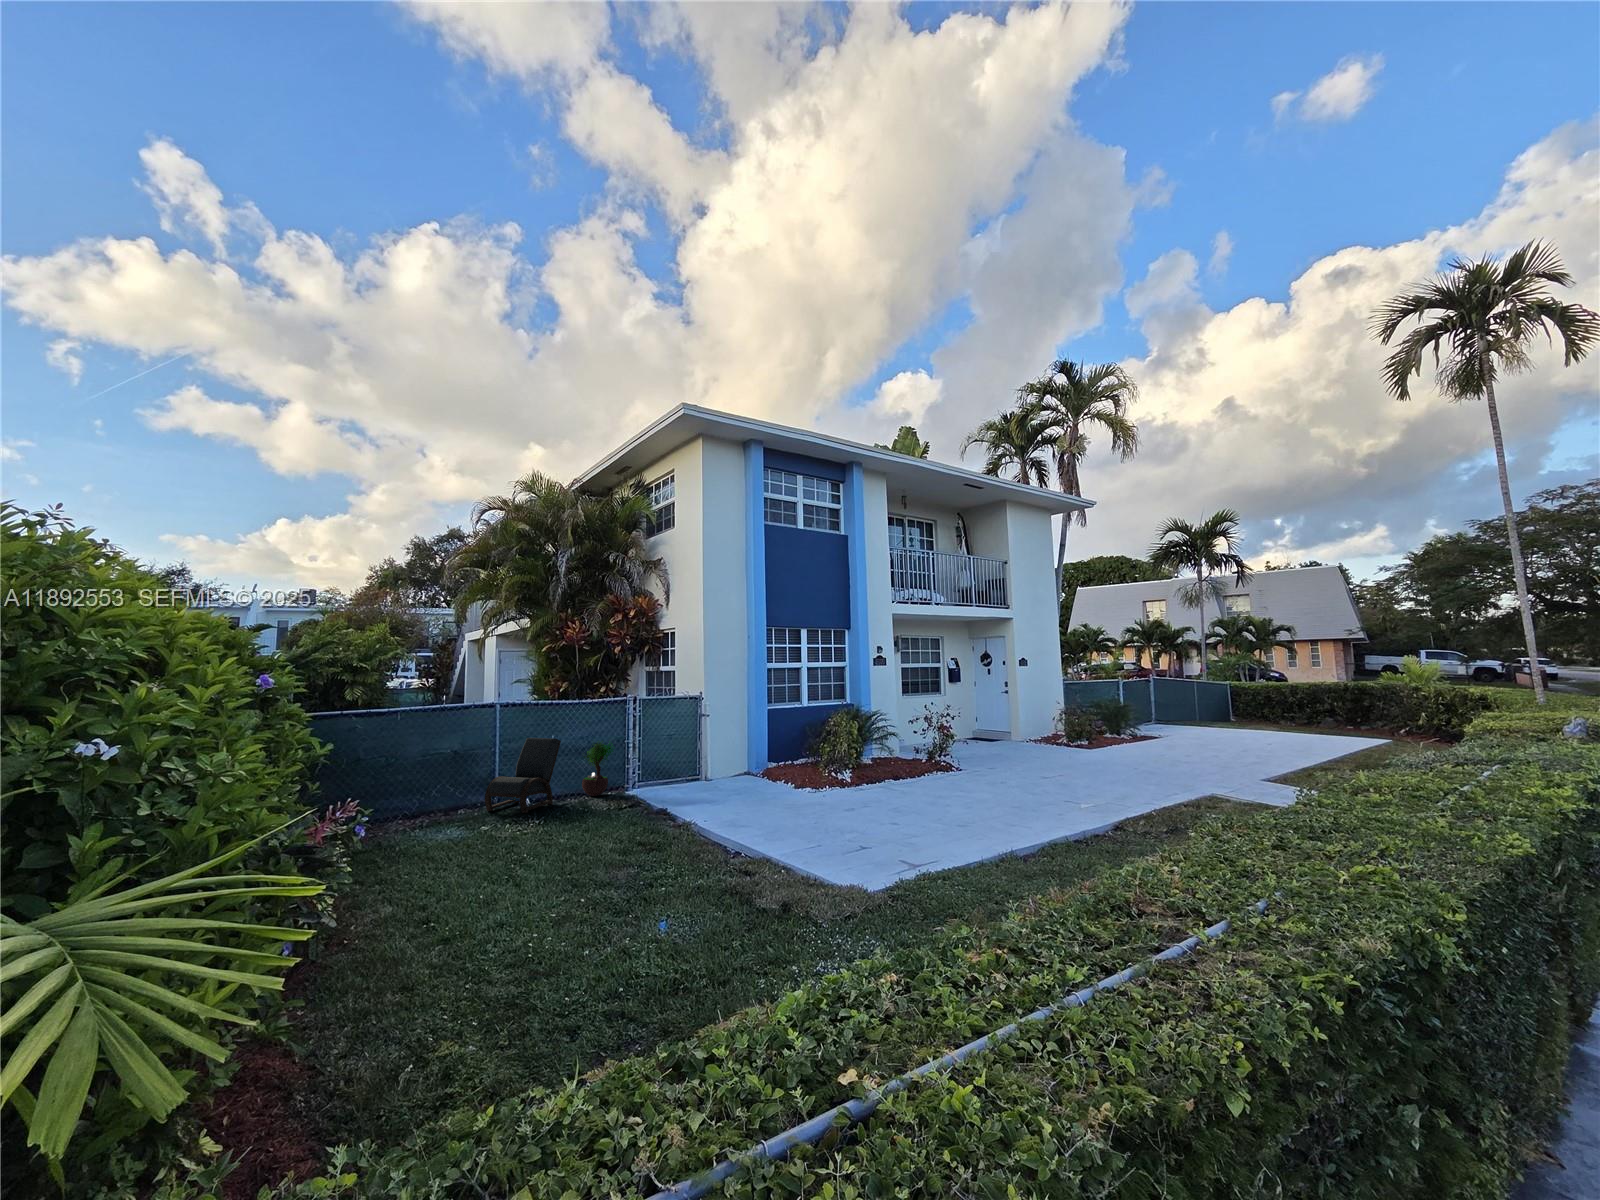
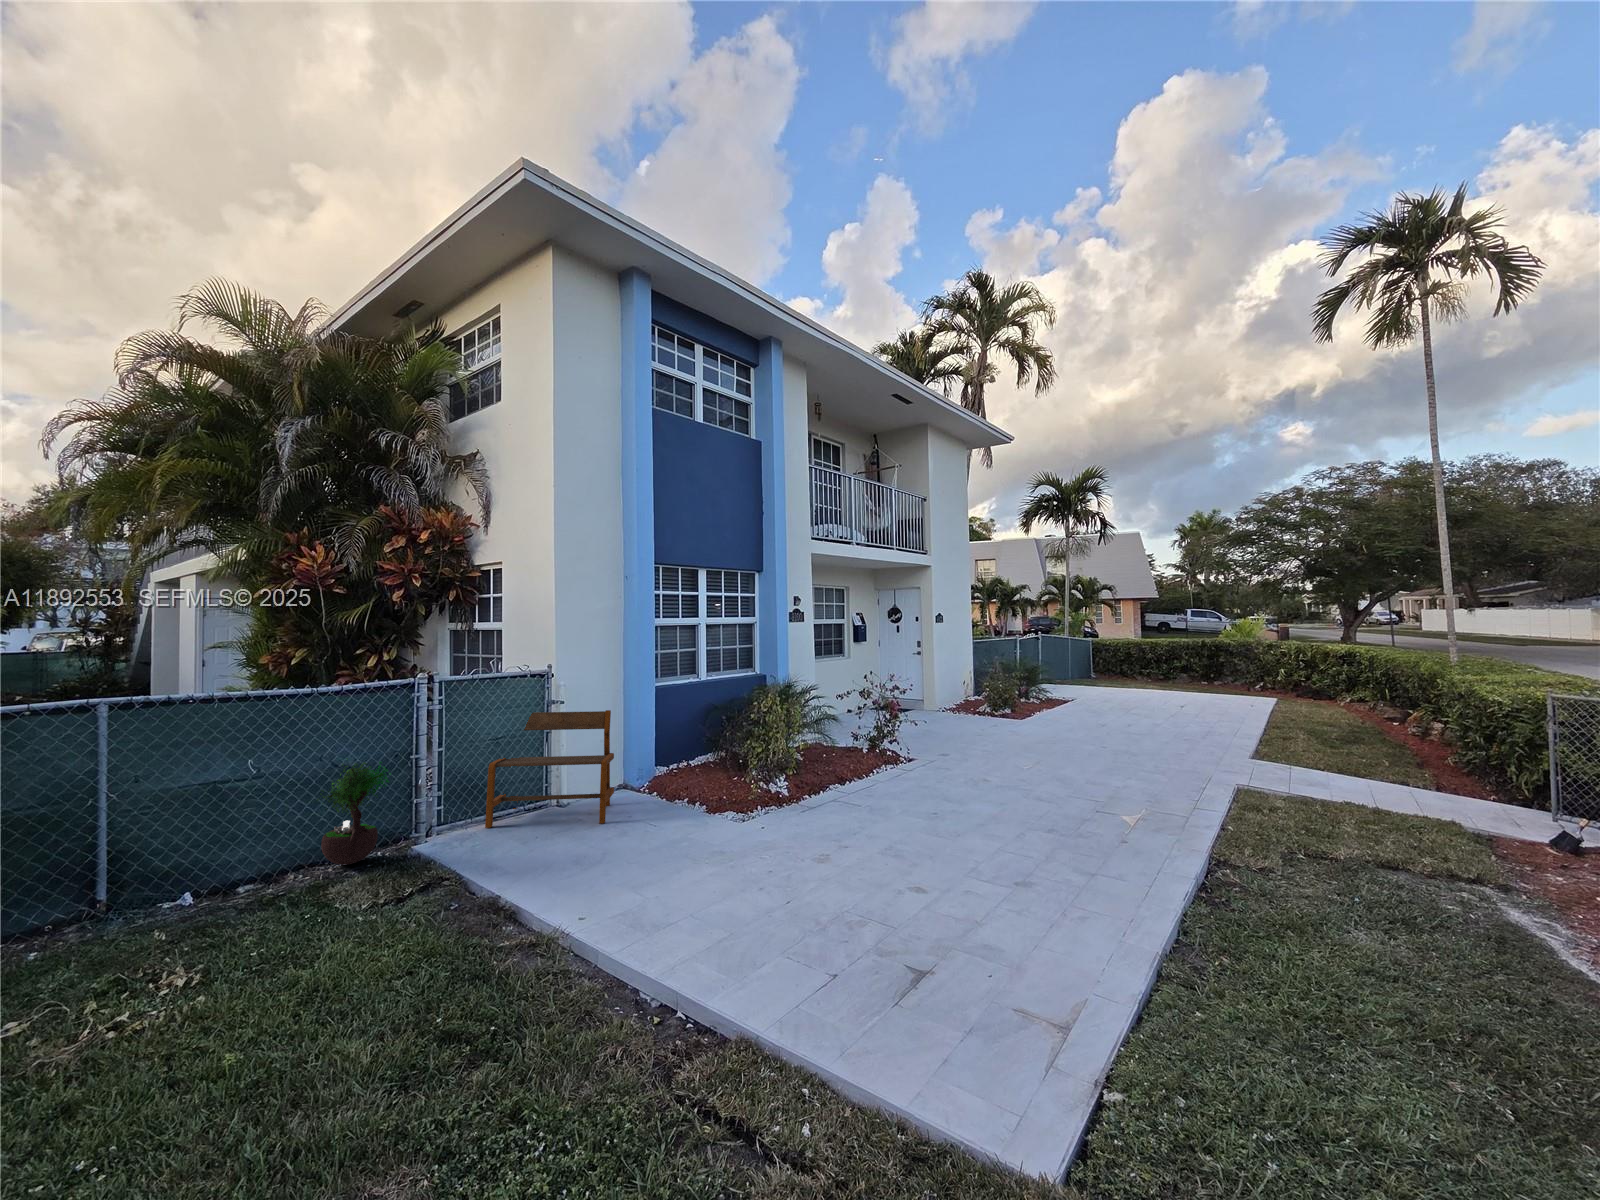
bench: none [663,720,738,789] -> present [485,710,614,828]
lounge chair: present [485,738,561,813] -> none [61,768,270,943]

